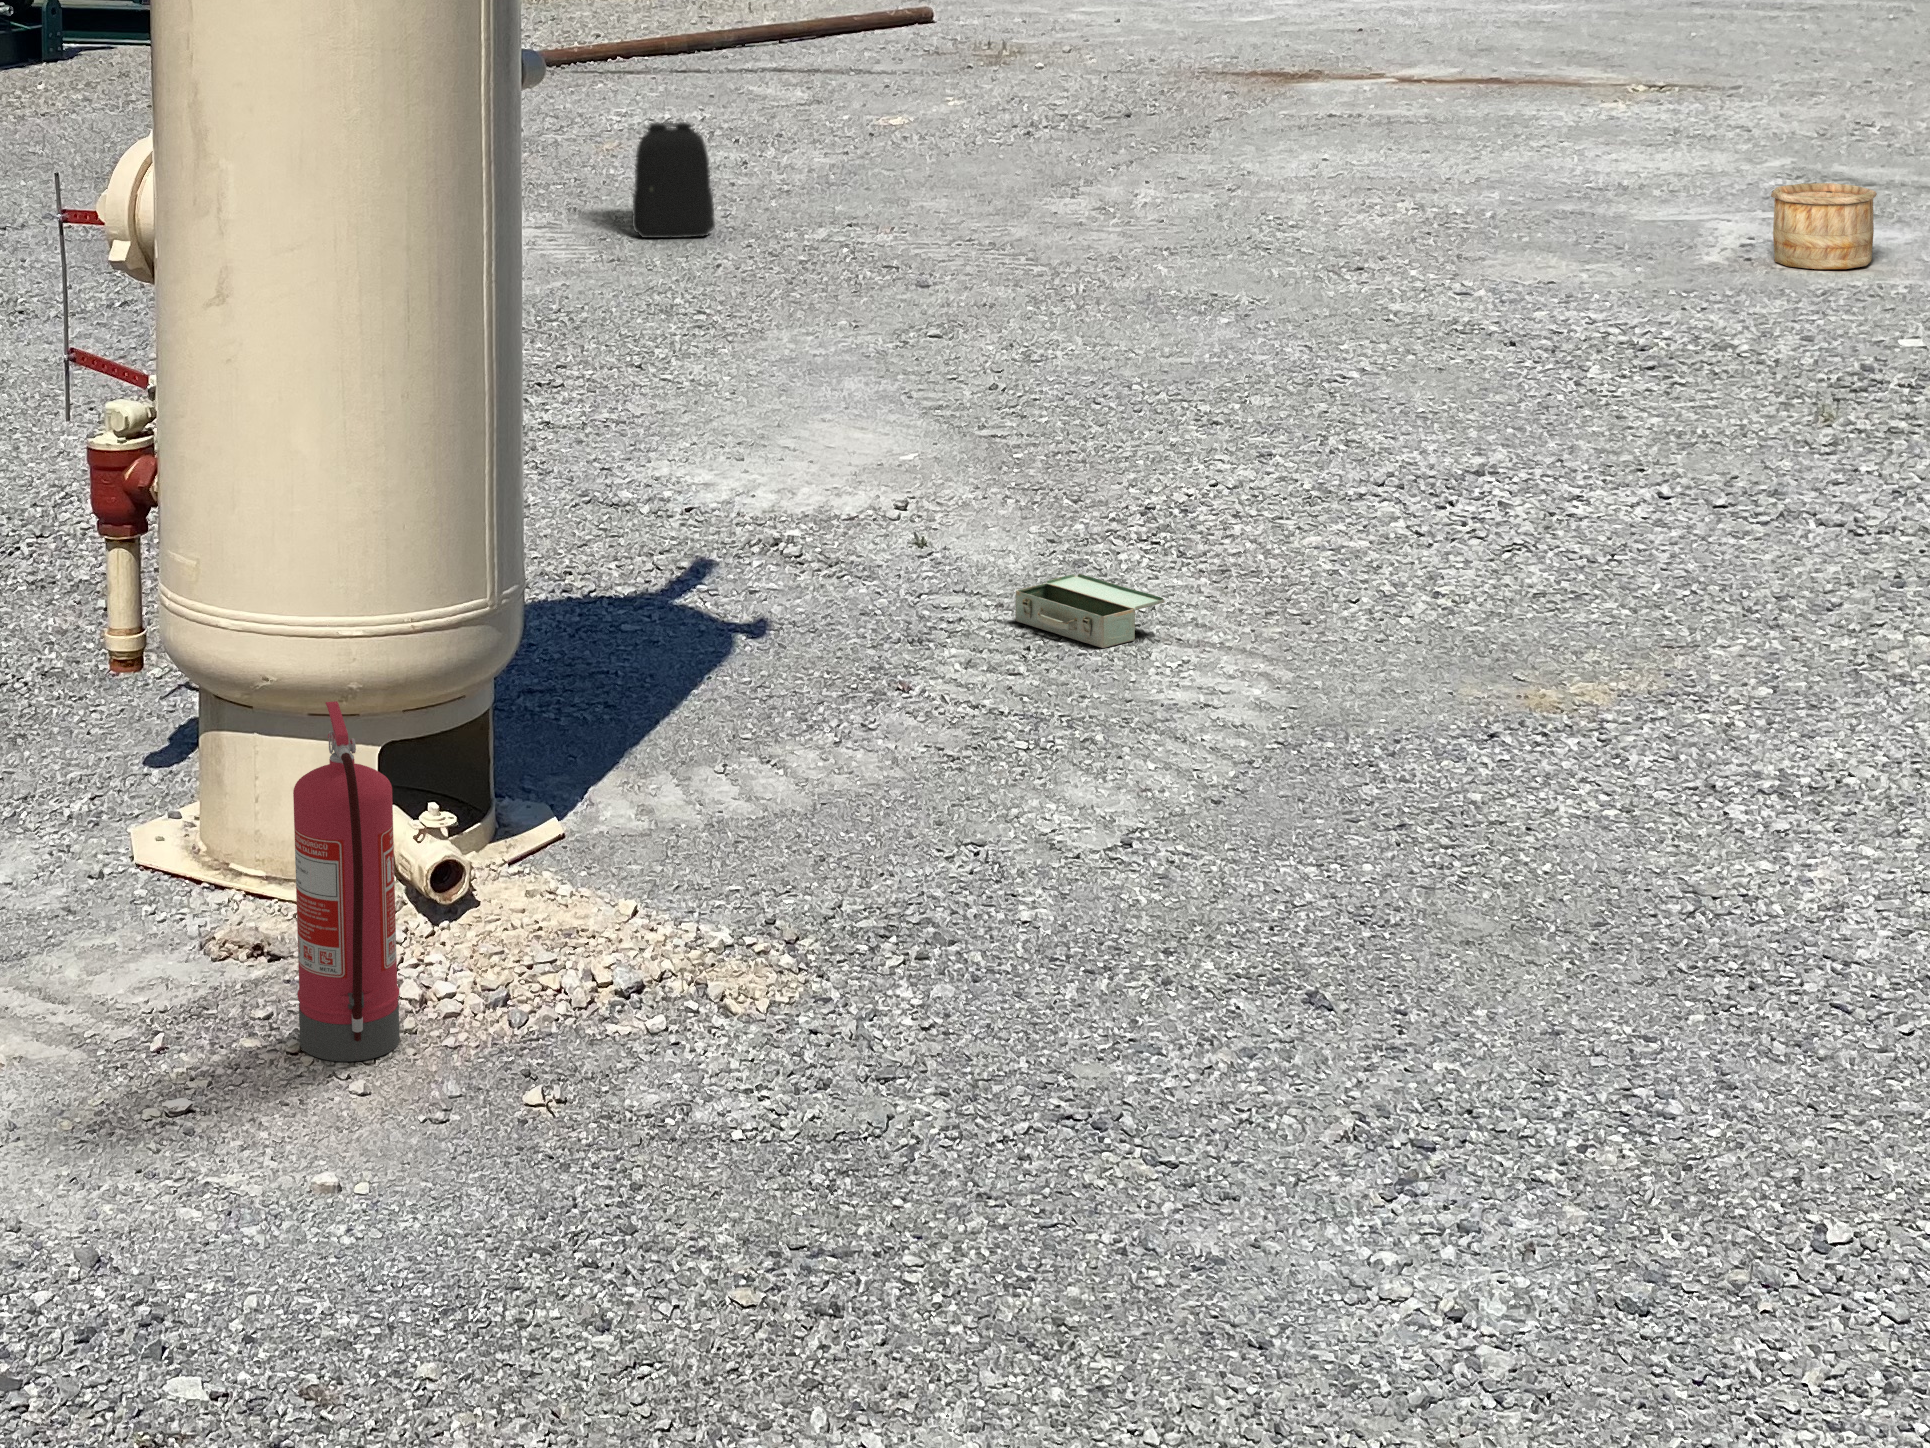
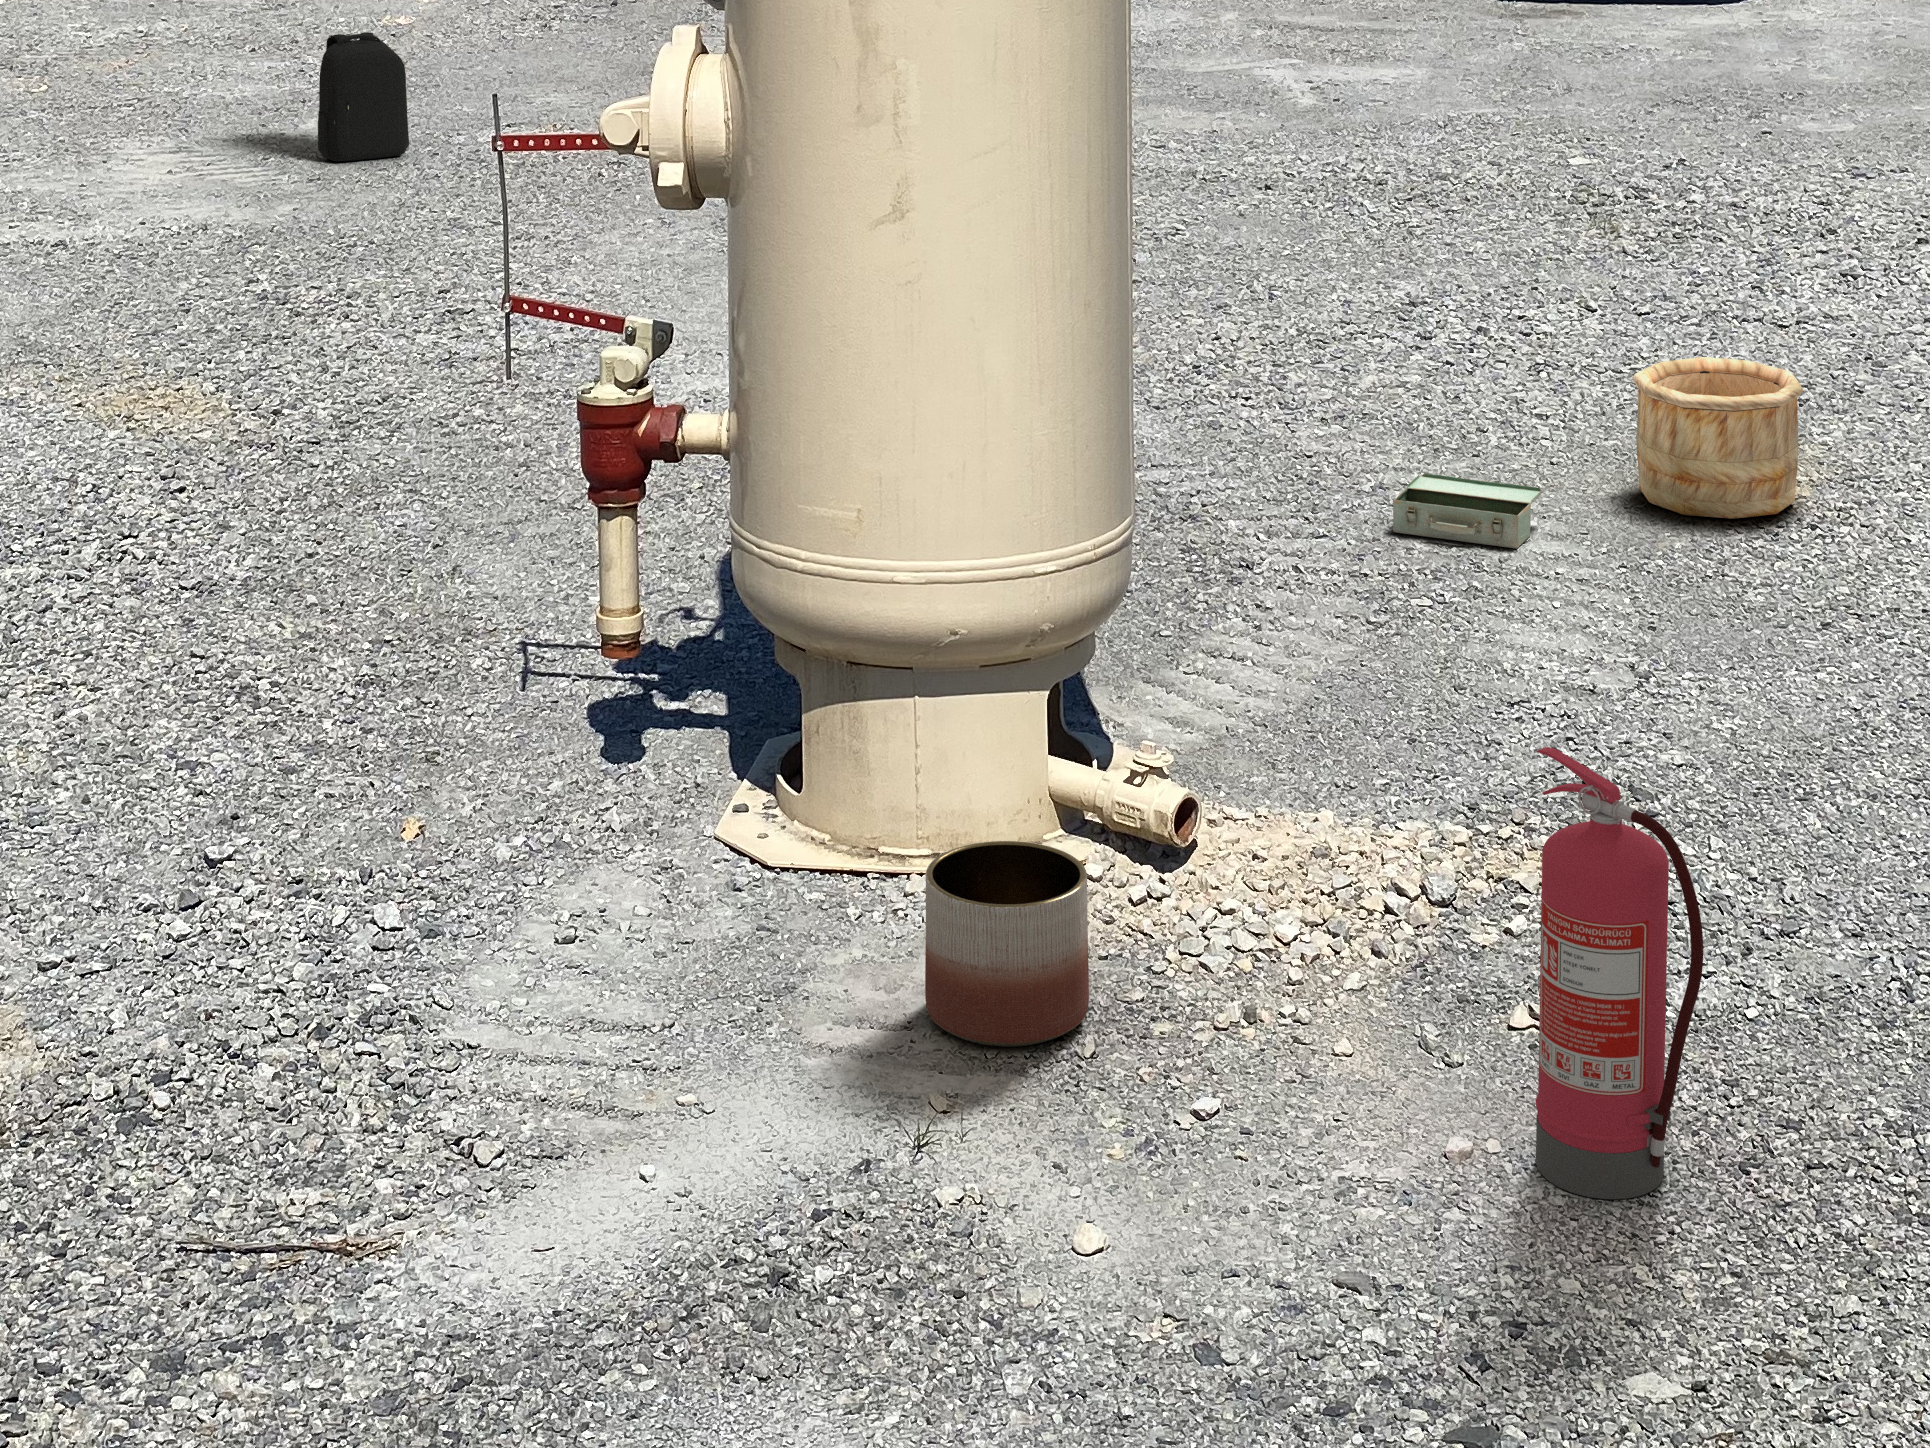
wooden bucket: present [1771,183,1877,269] -> present [1632,357,1803,519]
planter: none [55,746,185,896] -> present [925,841,1089,1047]

